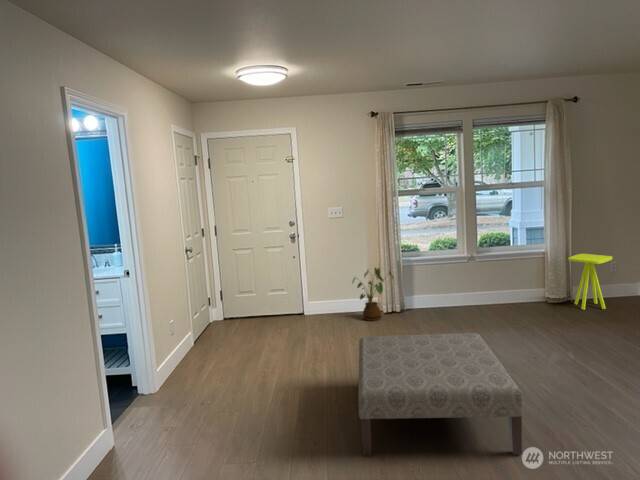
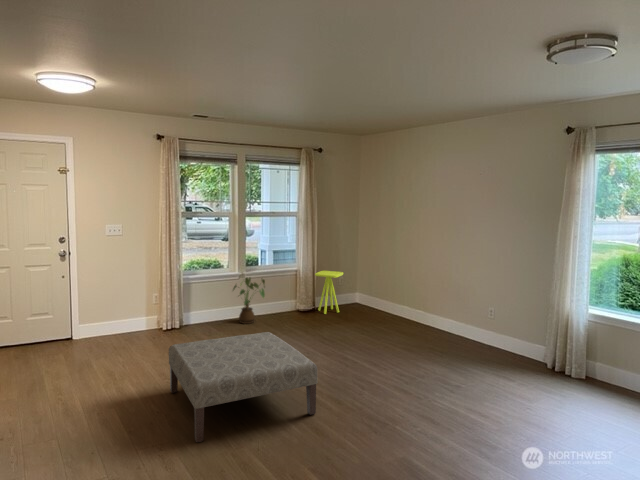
house plant: present [352,268,394,321] -> present [233,278,265,324]

